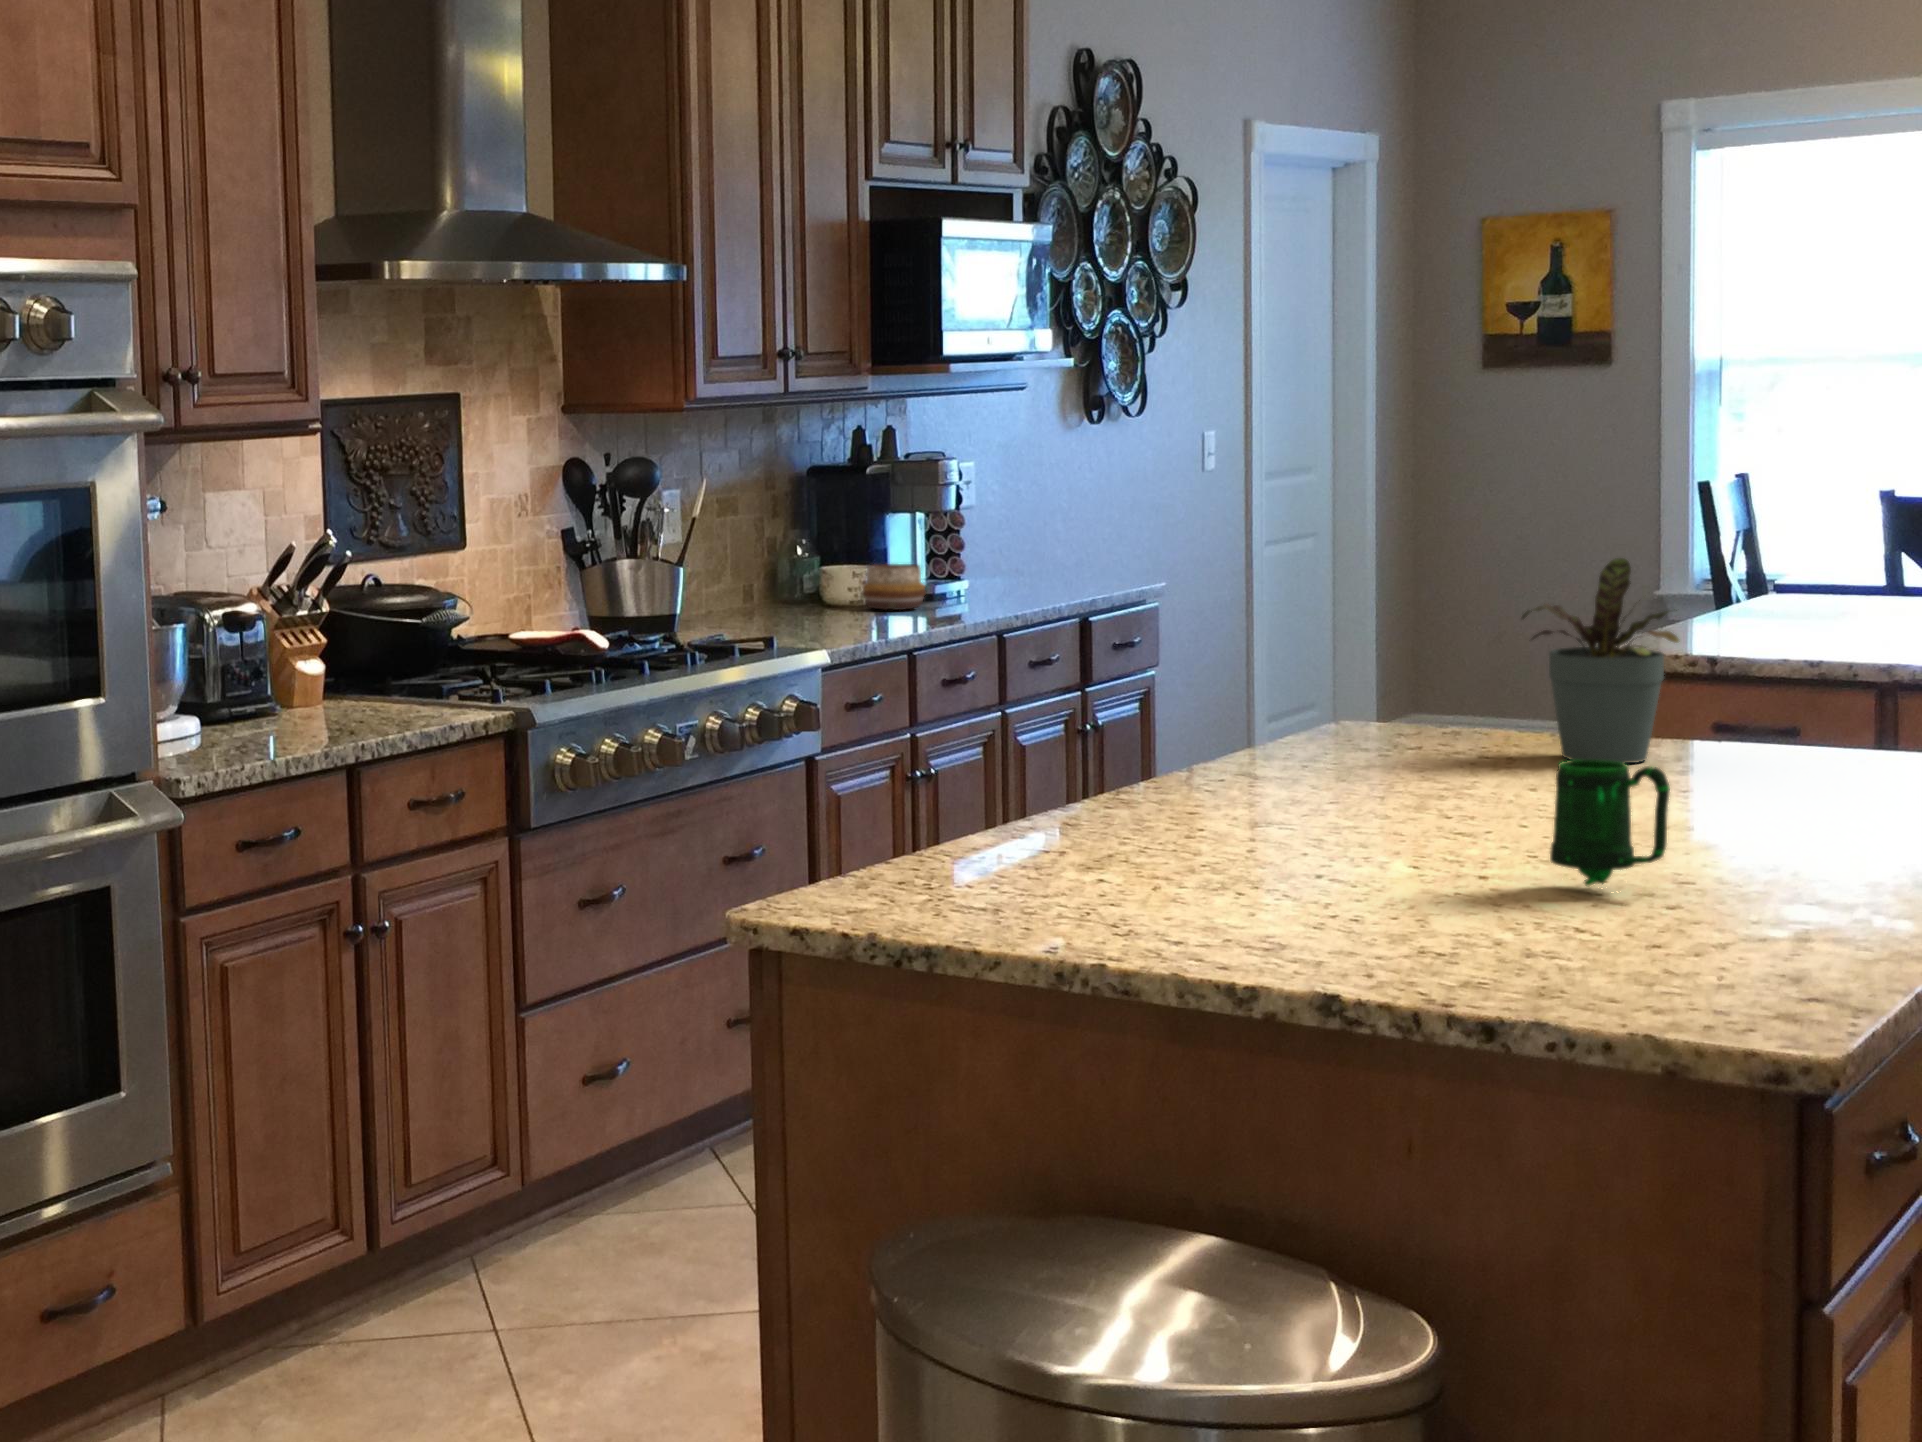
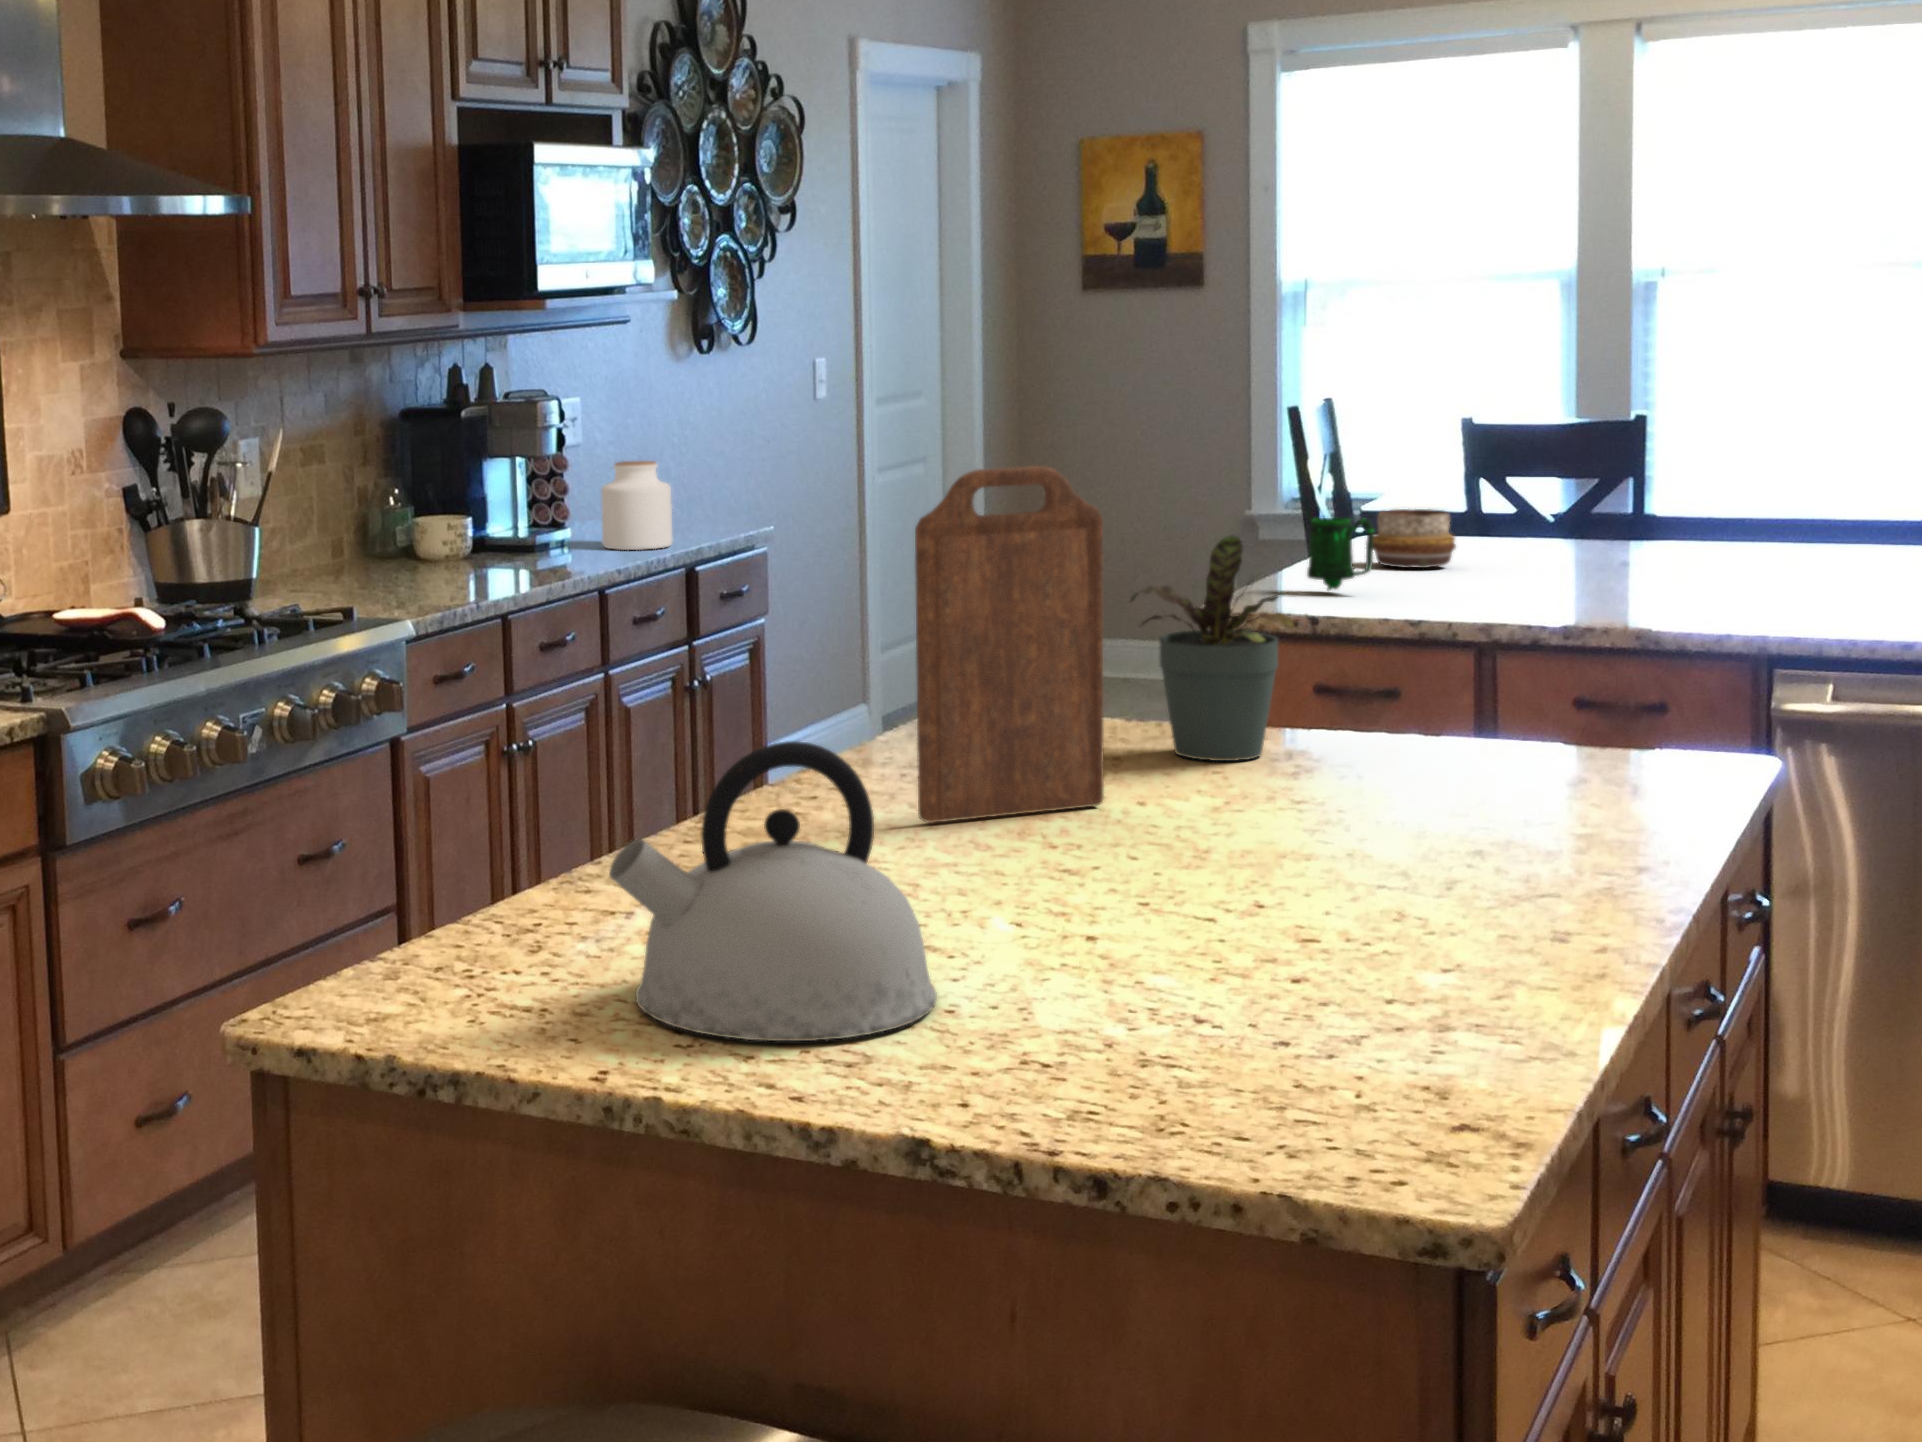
cutting board: none [1320,487,1497,800] -> present [915,466,1104,823]
jar: none [999,517,1067,600] -> present [601,461,673,550]
decorative bowl: present [862,564,926,610] -> present [1373,509,1456,568]
kettle: none [1062,691,1343,933] -> present [609,741,937,1041]
mug: present [1550,760,1670,886] -> present [1307,518,1374,590]

